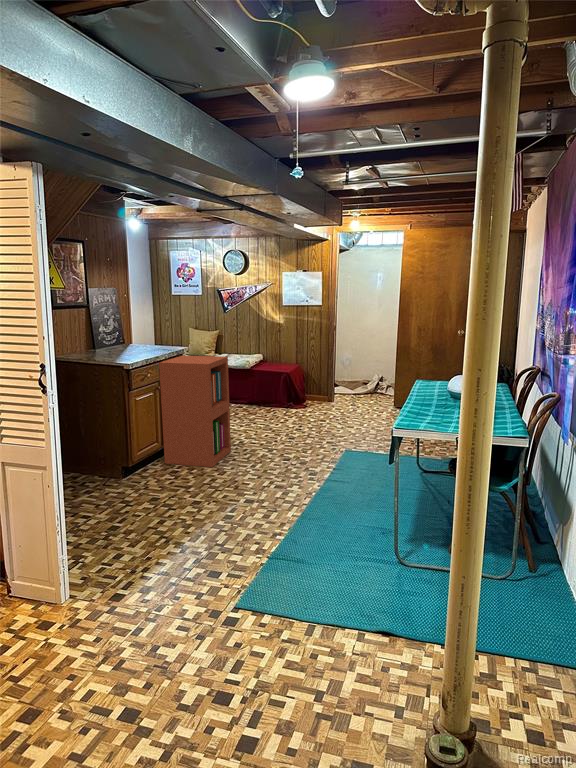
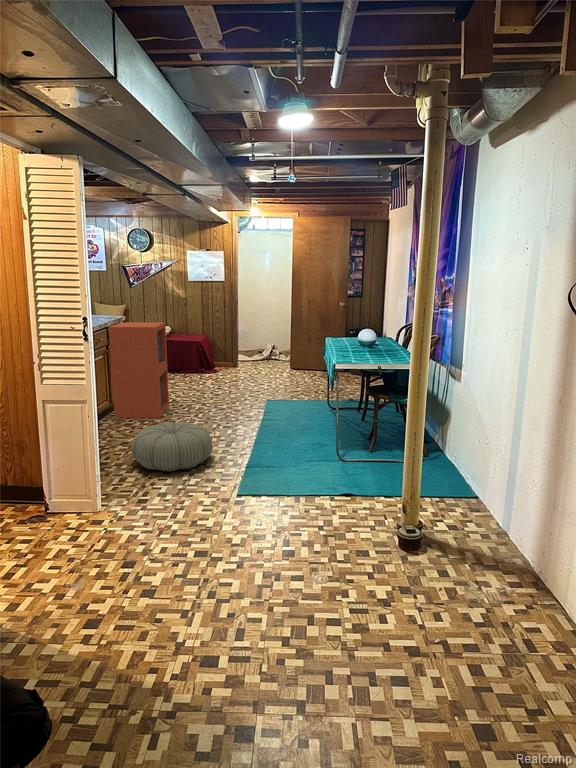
pouf: none [139,485,237,554] -> present [131,422,212,471]

